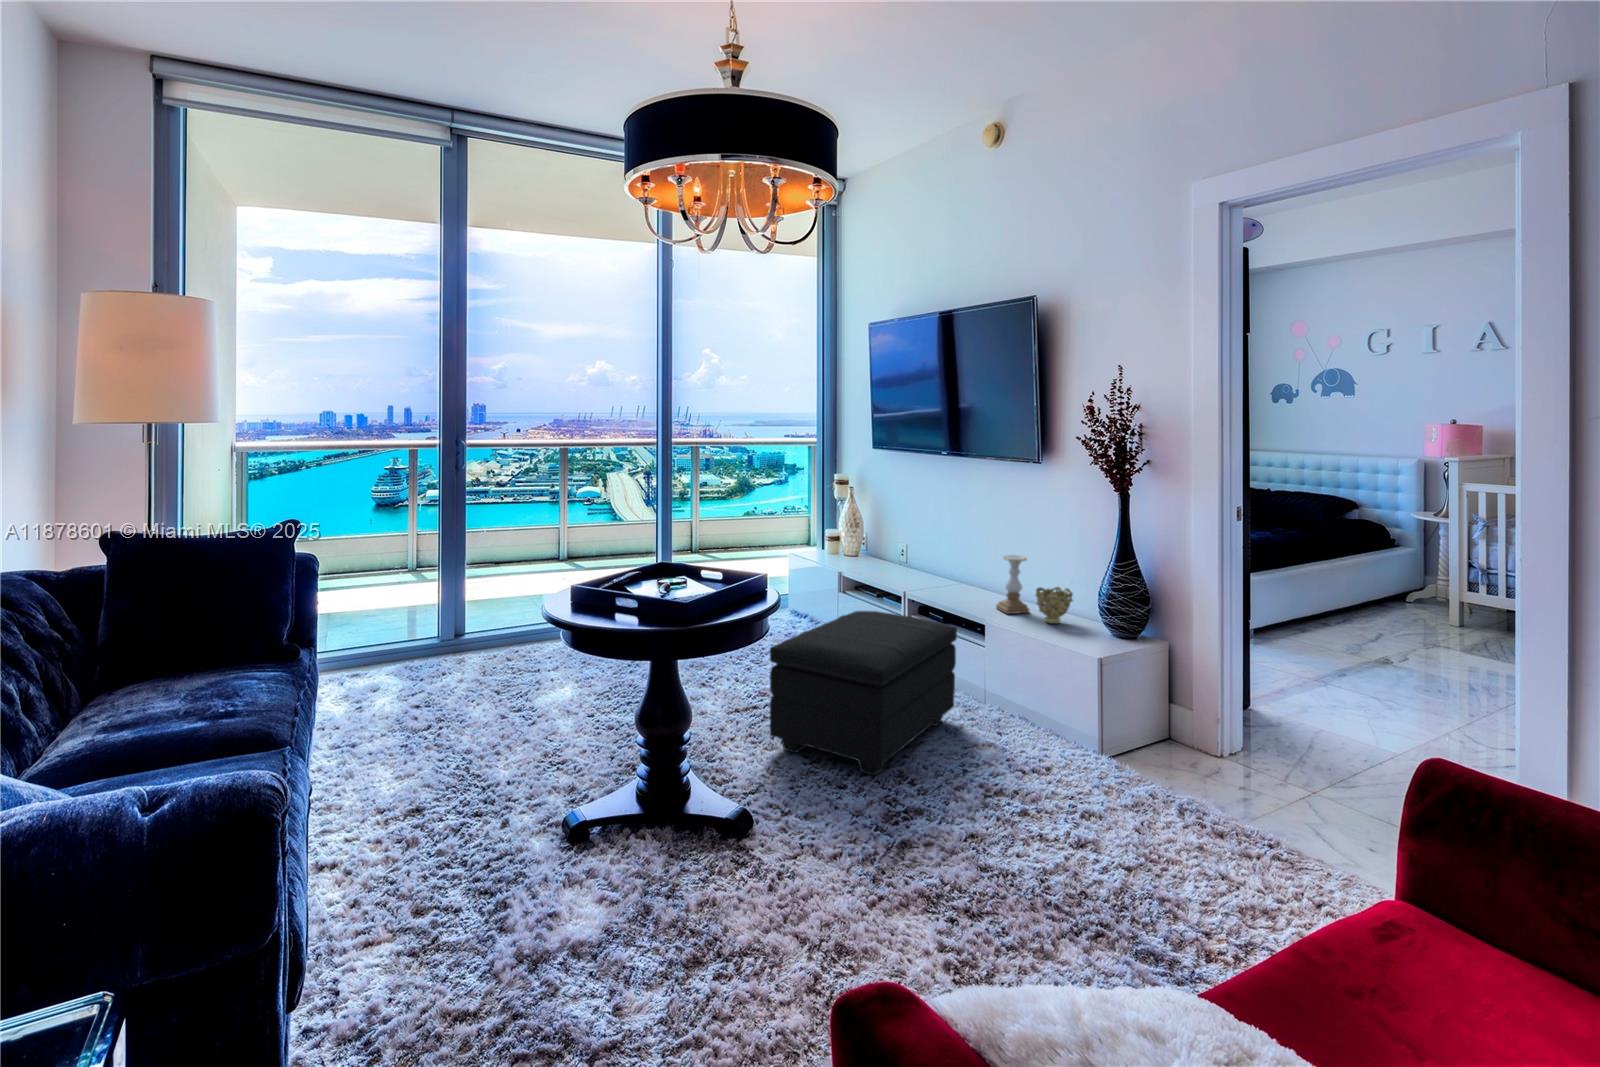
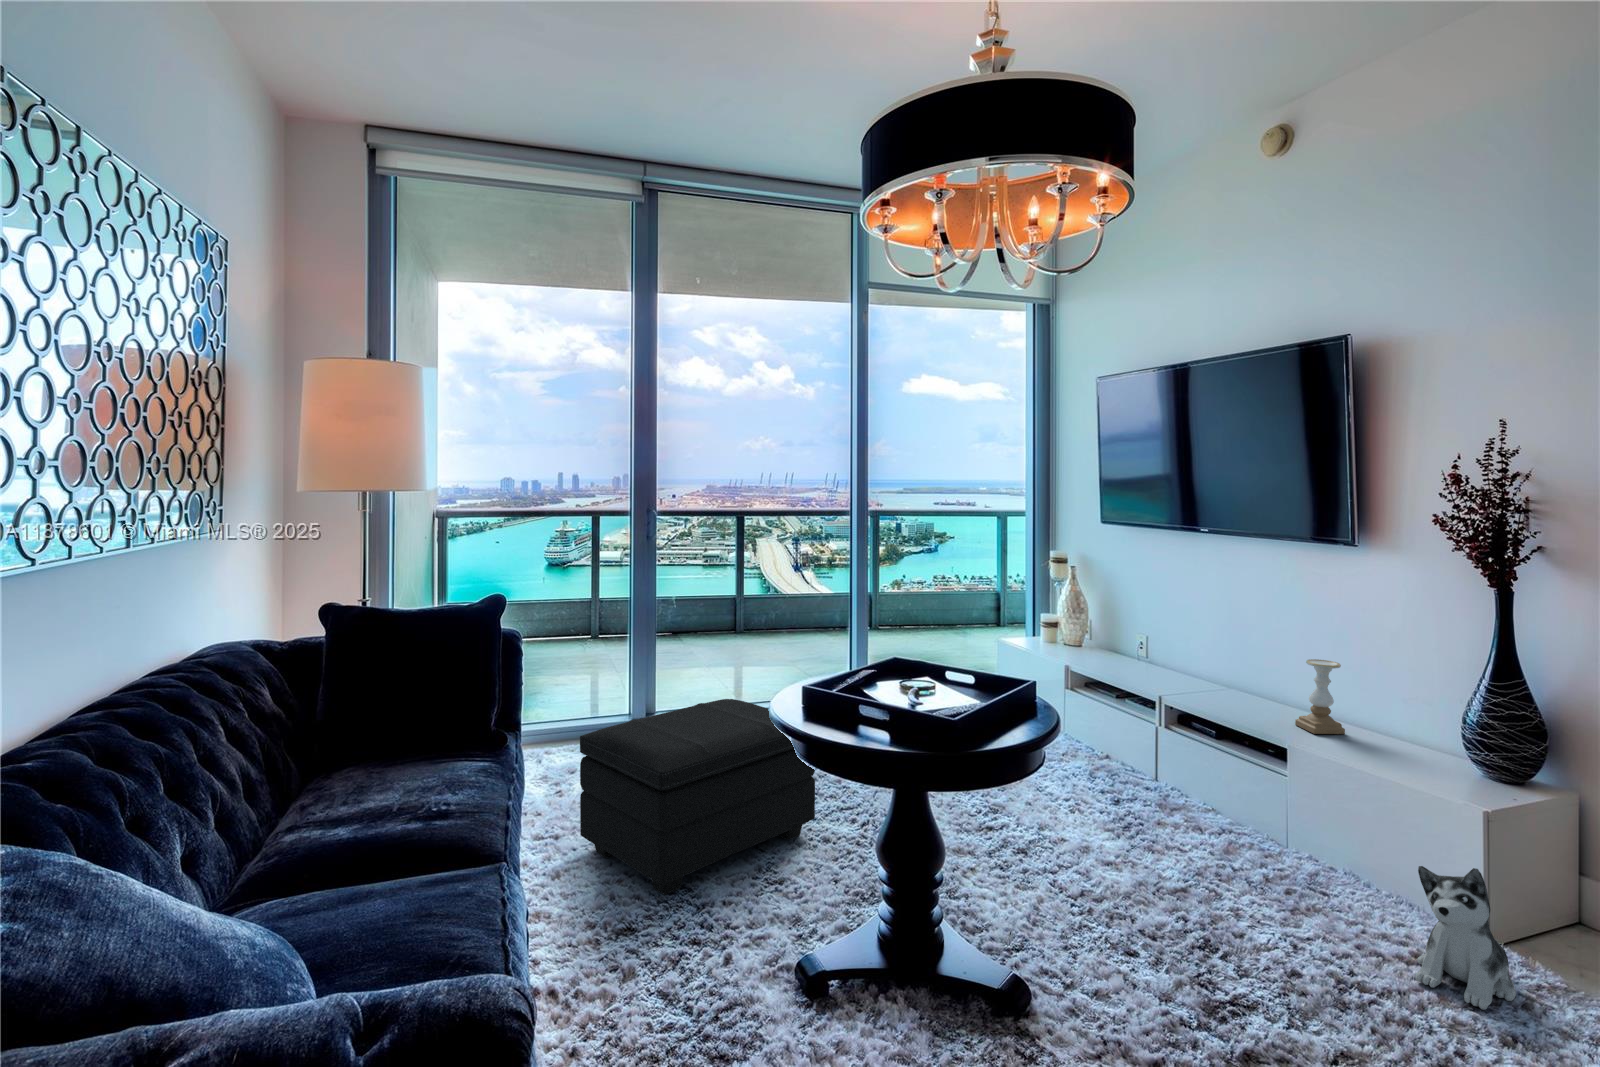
decorative bowl: present [1035,587,1073,624] -> none [1359,703,1417,753]
footstool: present [770,611,957,775] -> present [580,699,815,895]
plush toy: none [1040,698,1103,796] -> present [1416,866,1516,1010]

